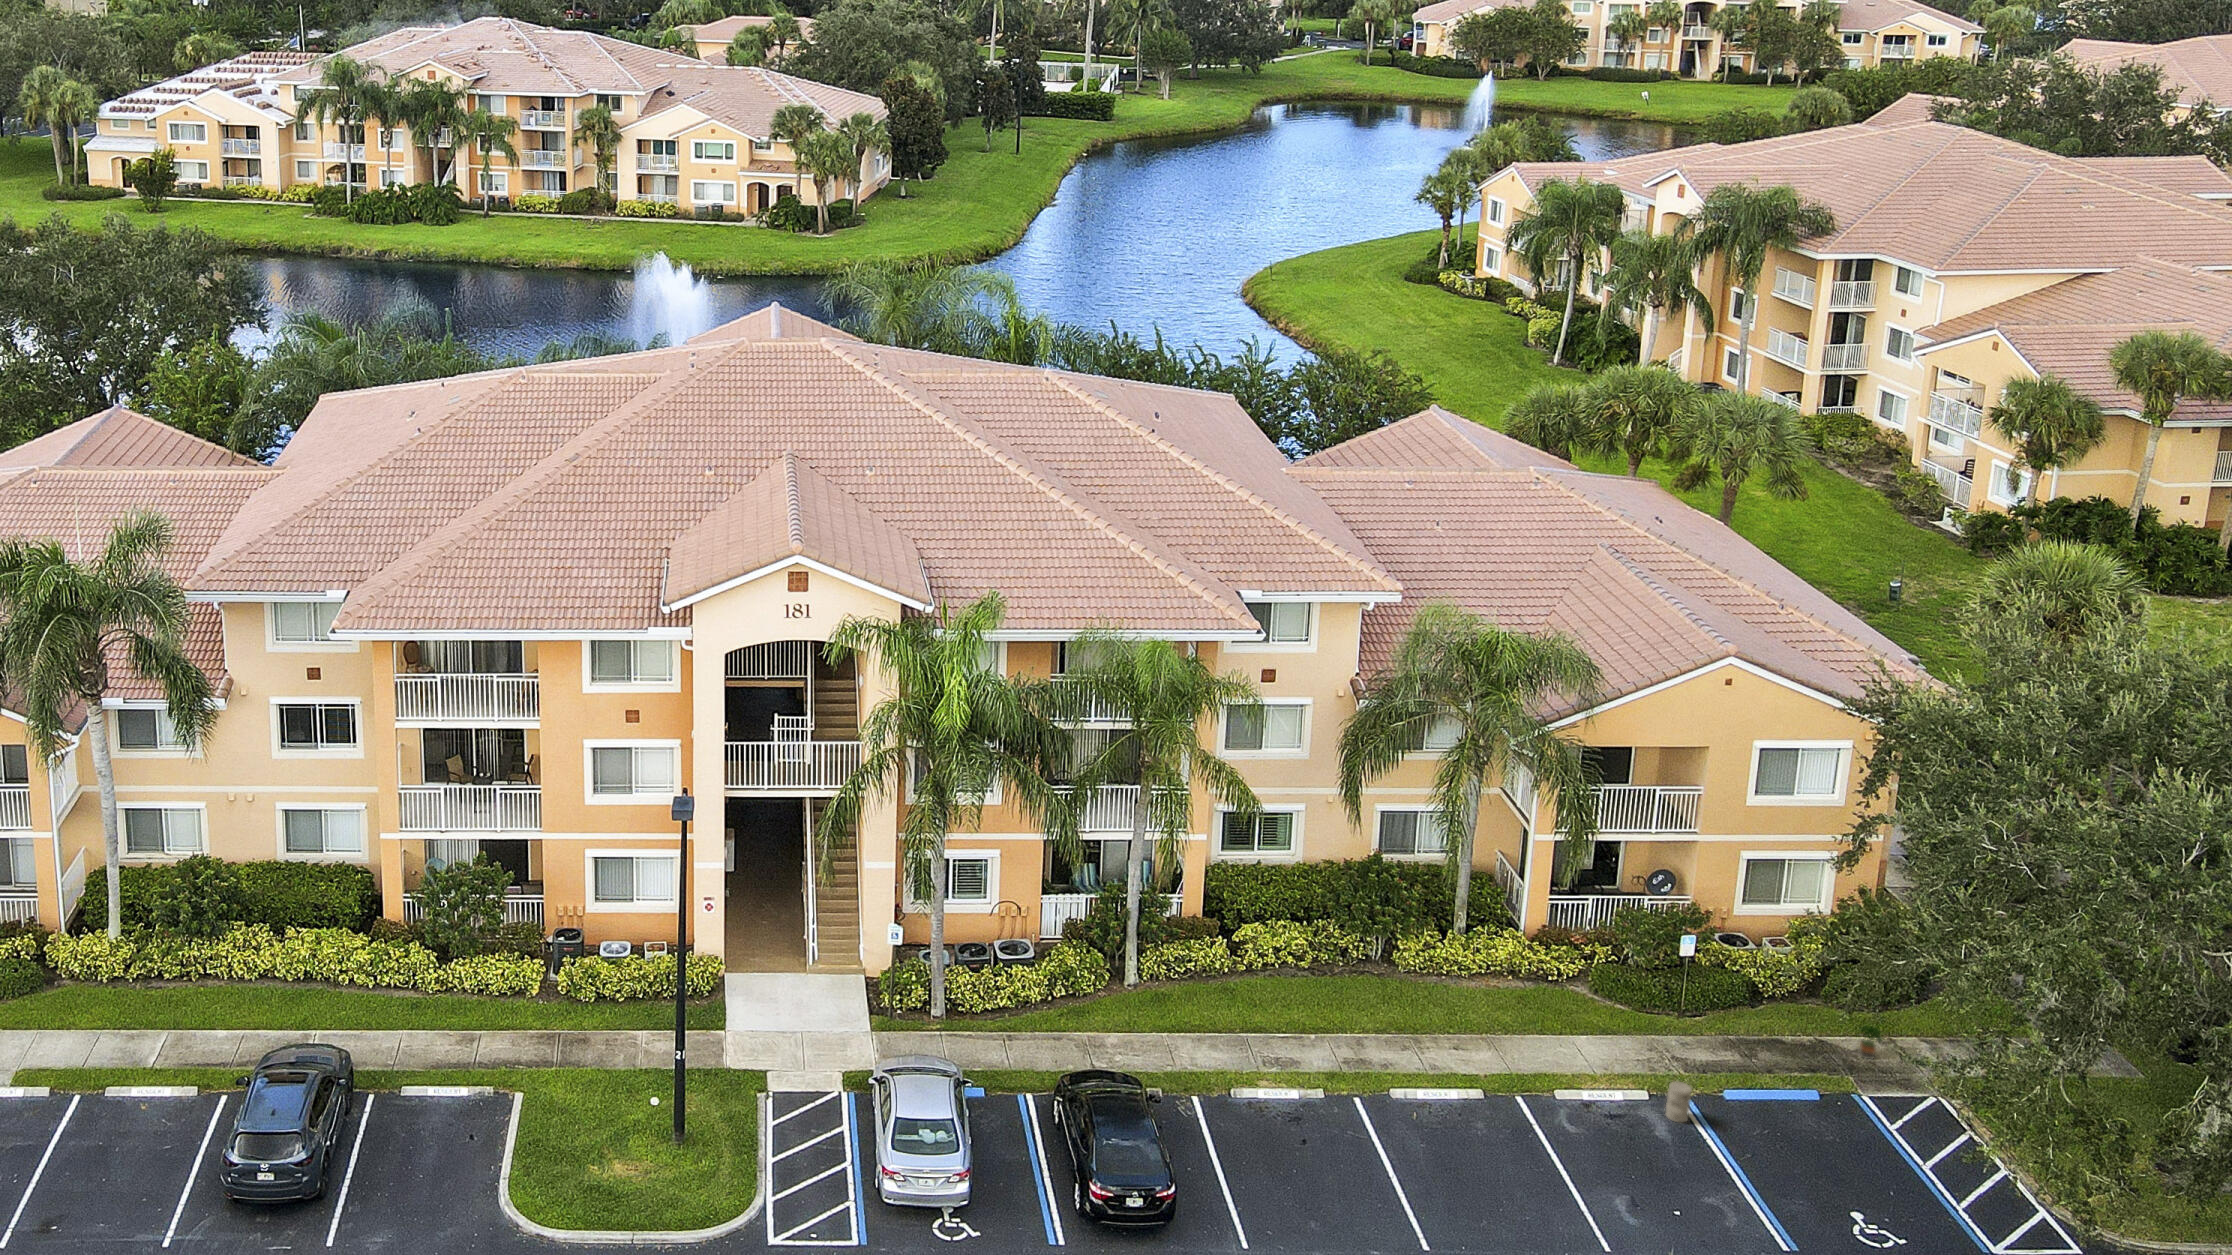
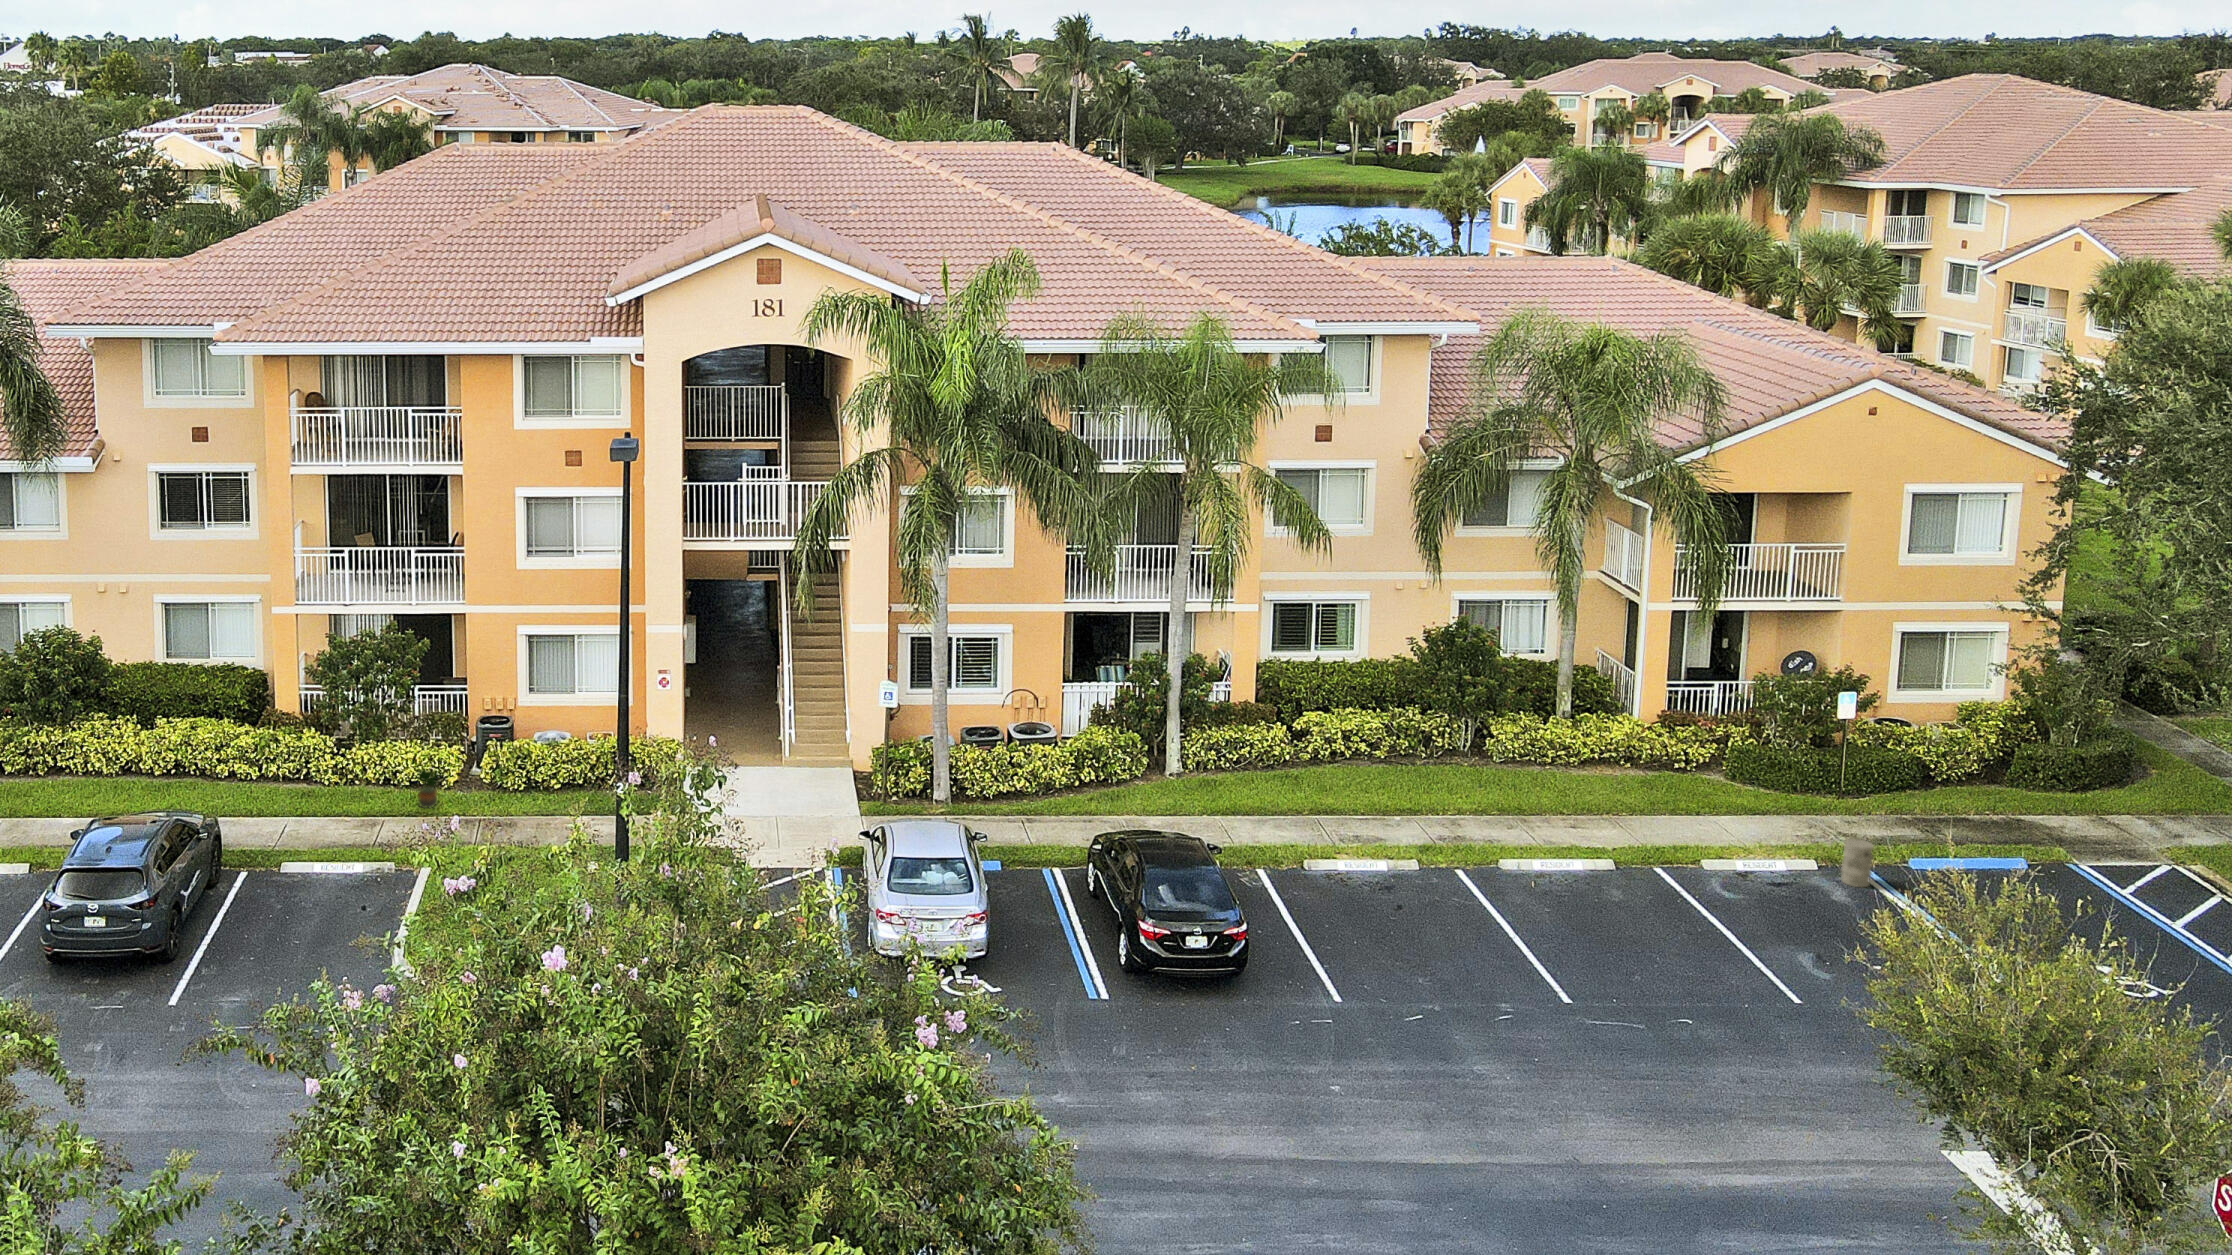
potted tree: present [1859,1026,1882,1059] -> present [417,769,440,808]

